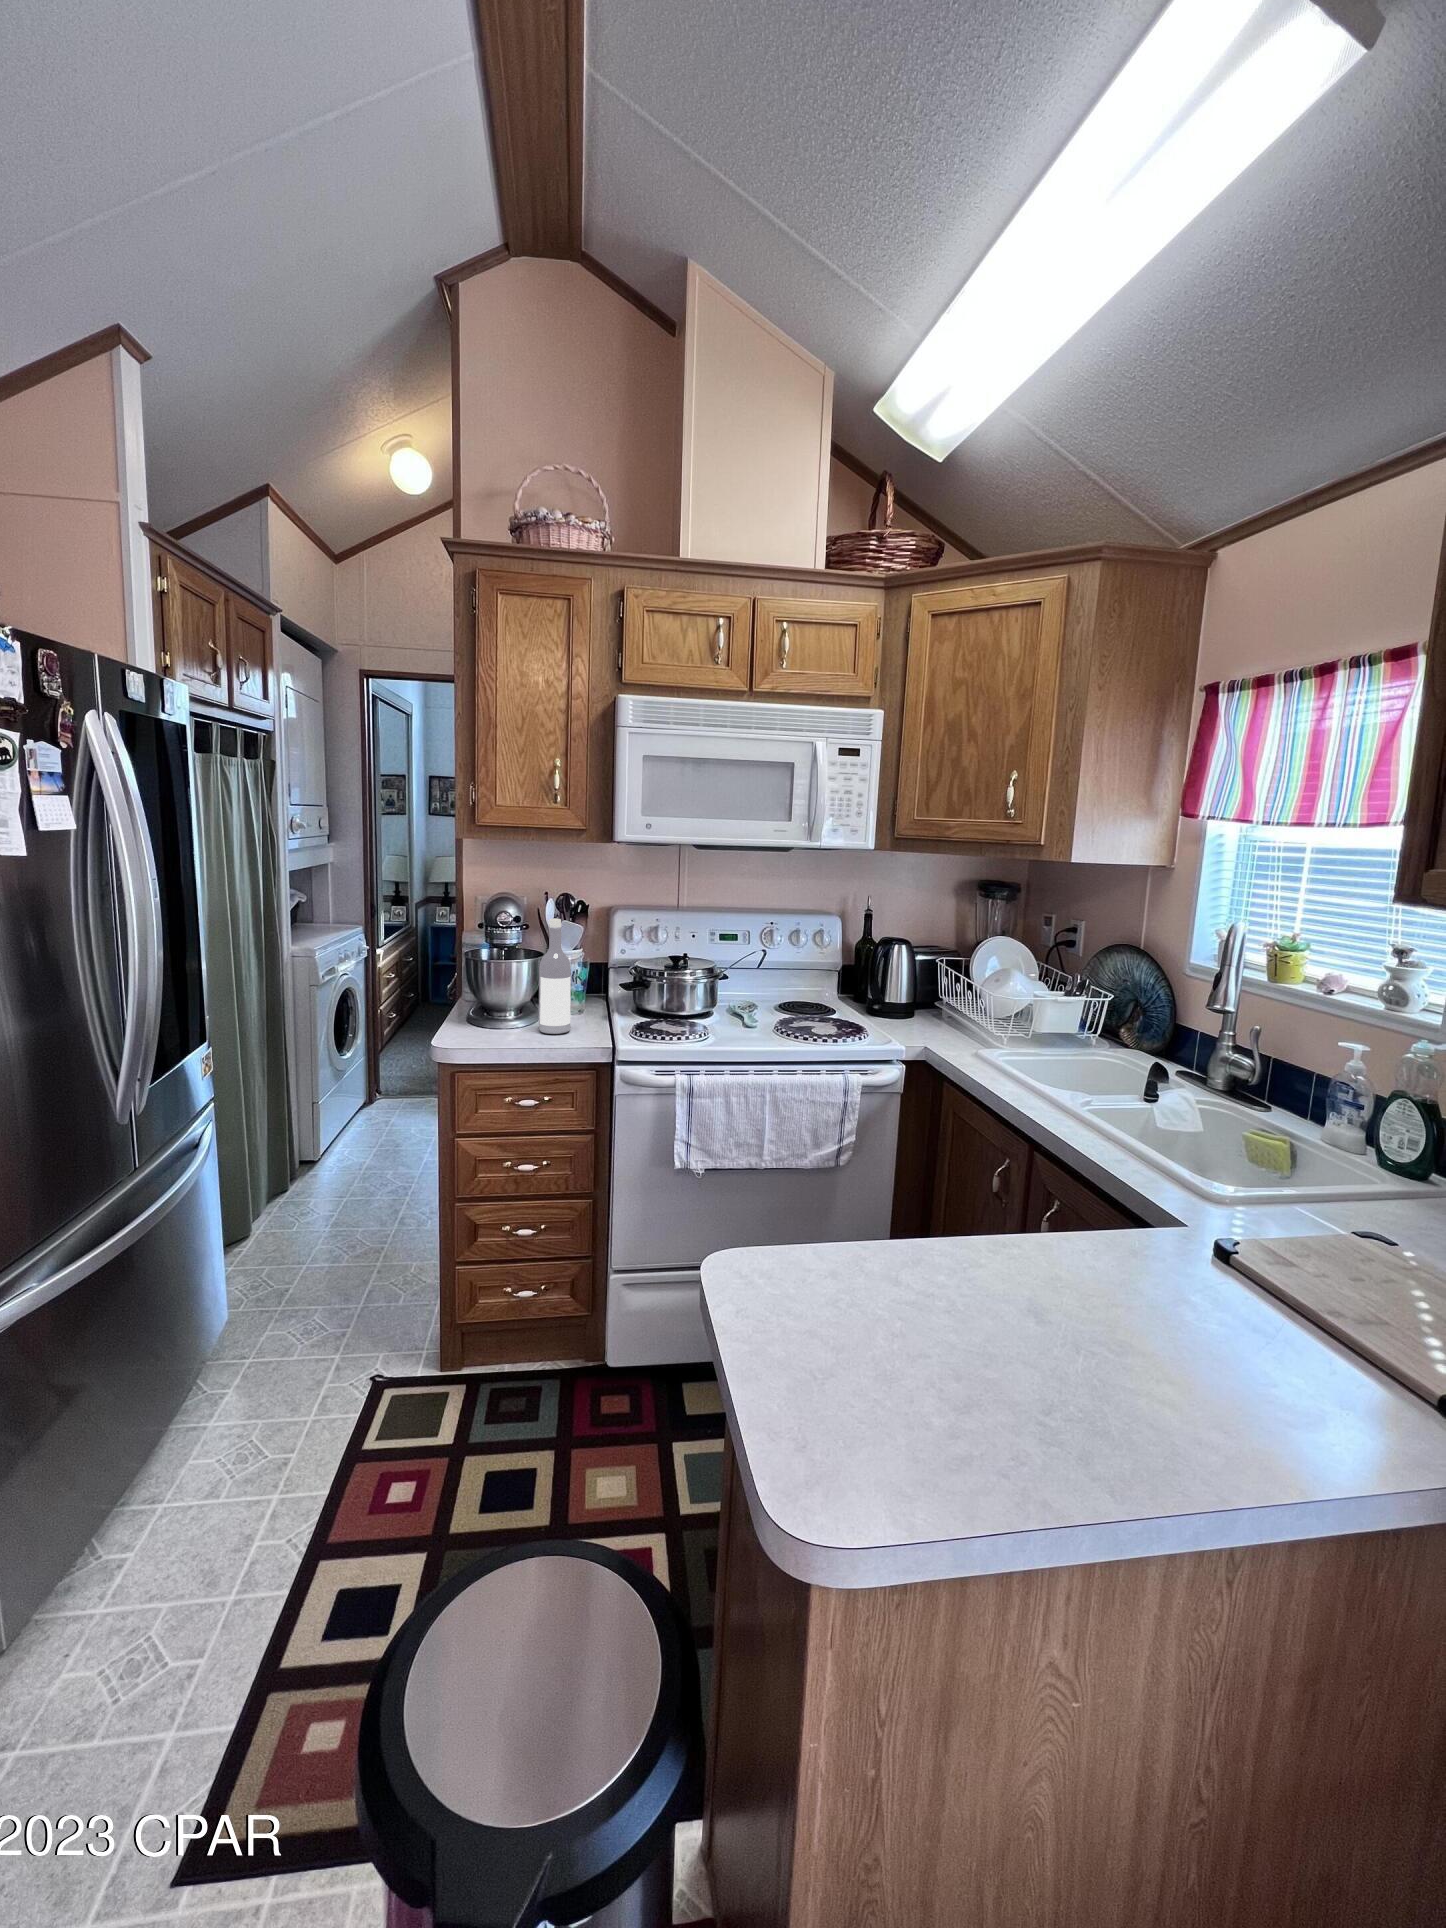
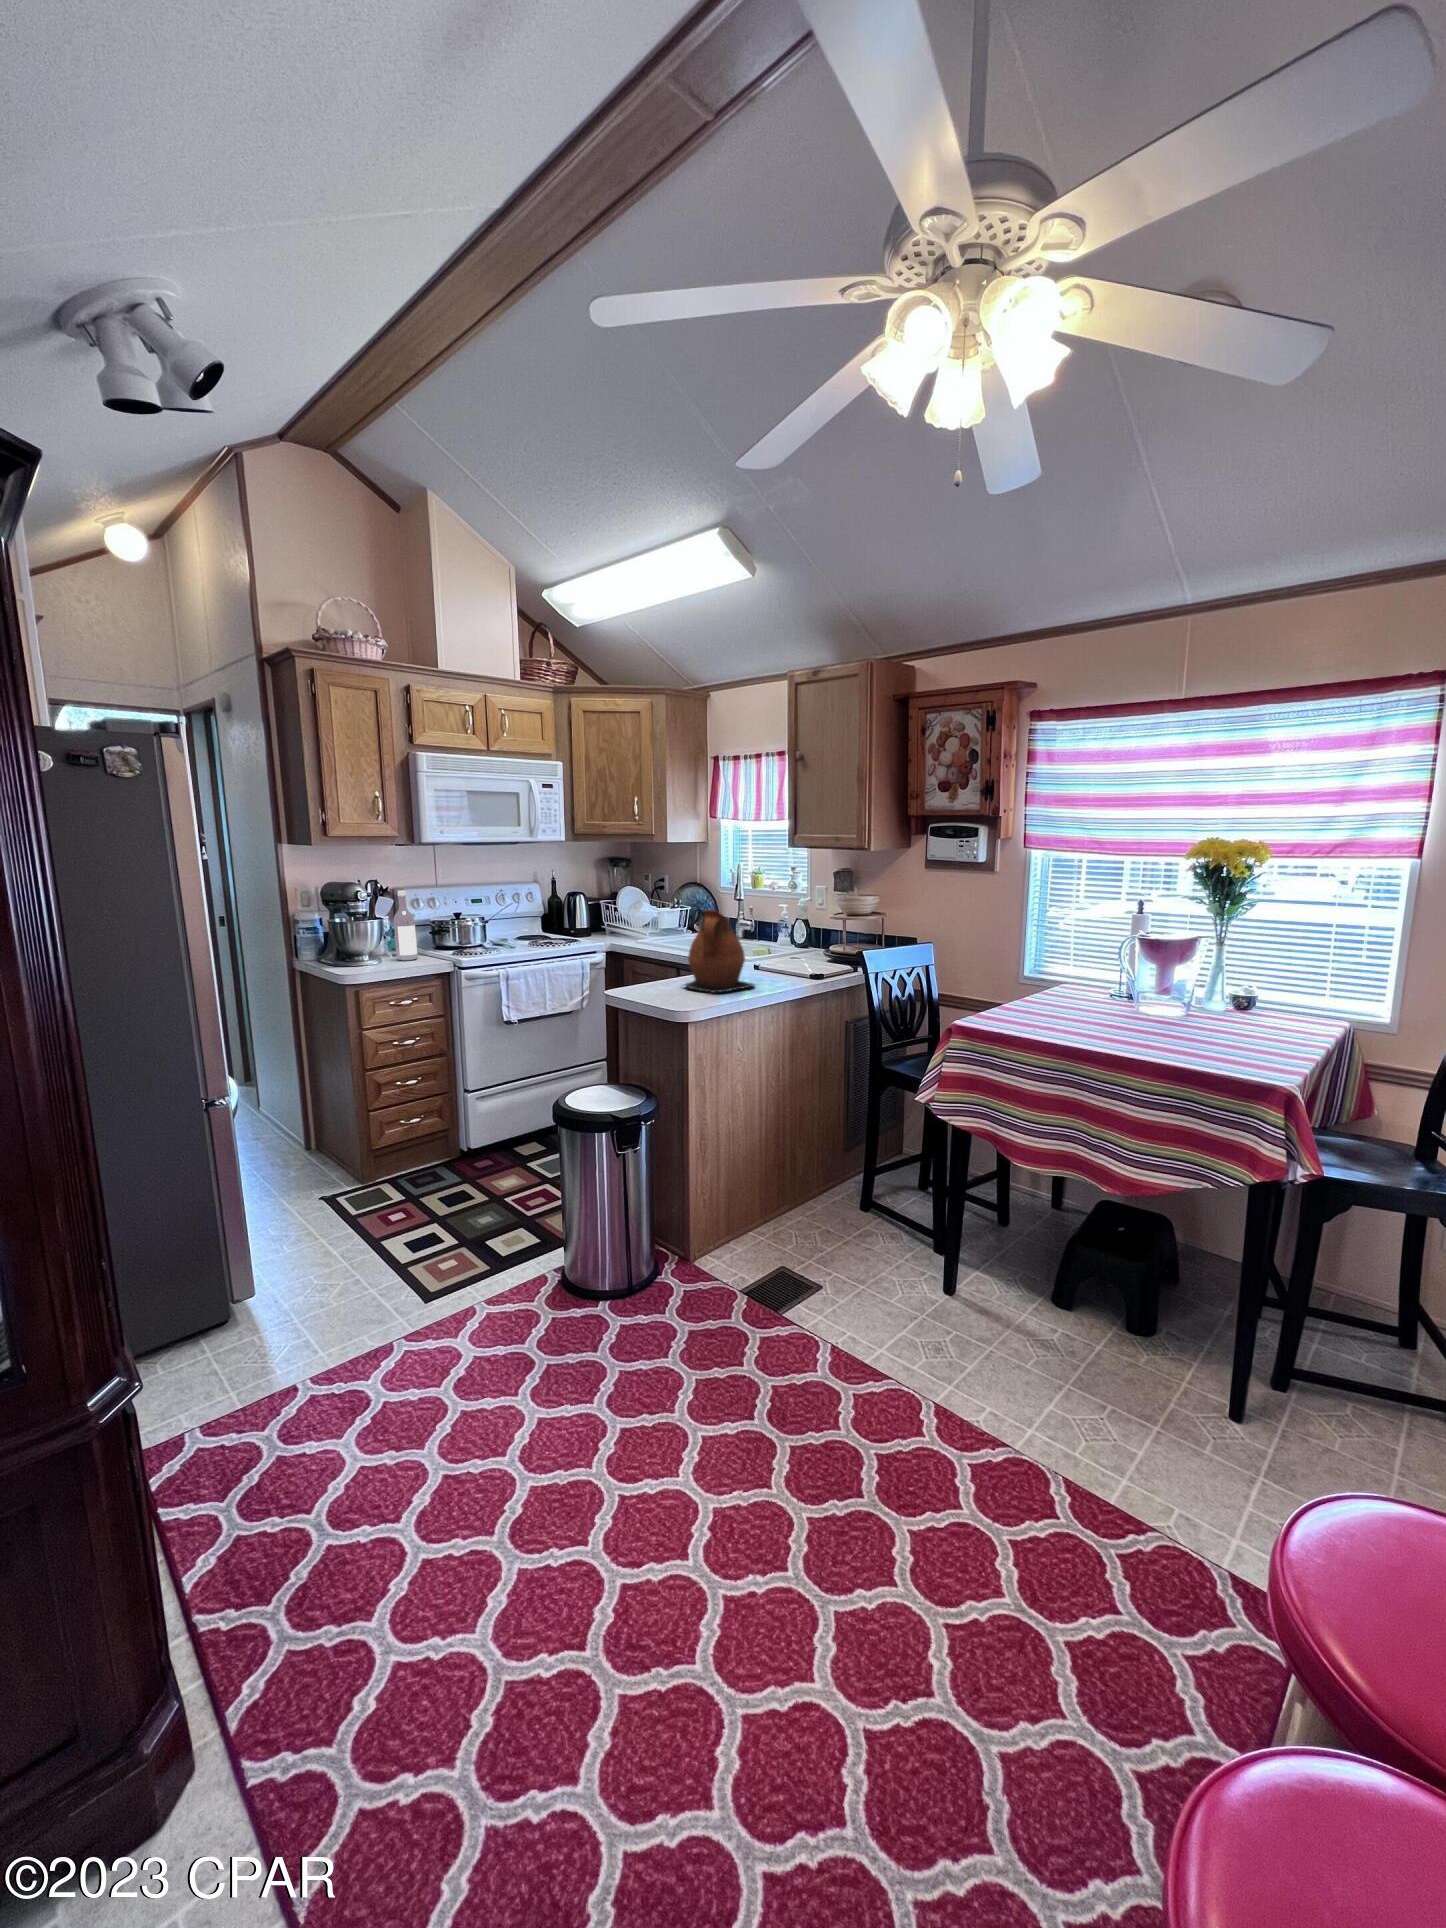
ceramic pitcher: none [887,1122,1145,1429] -> present [685,910,754,993]

